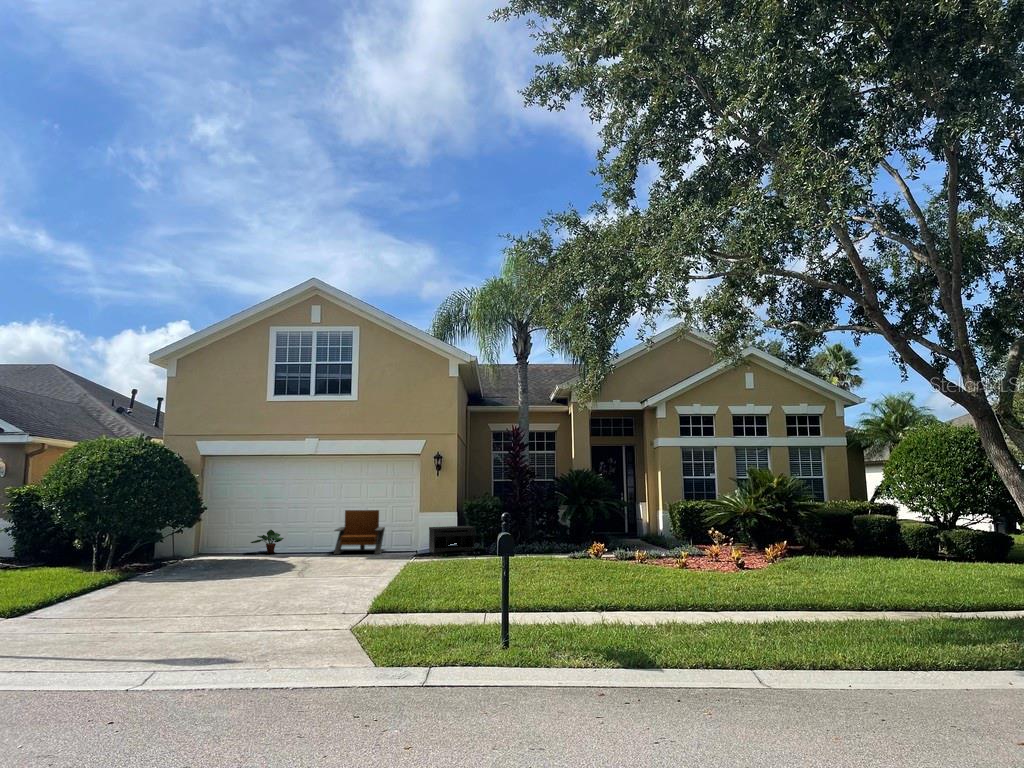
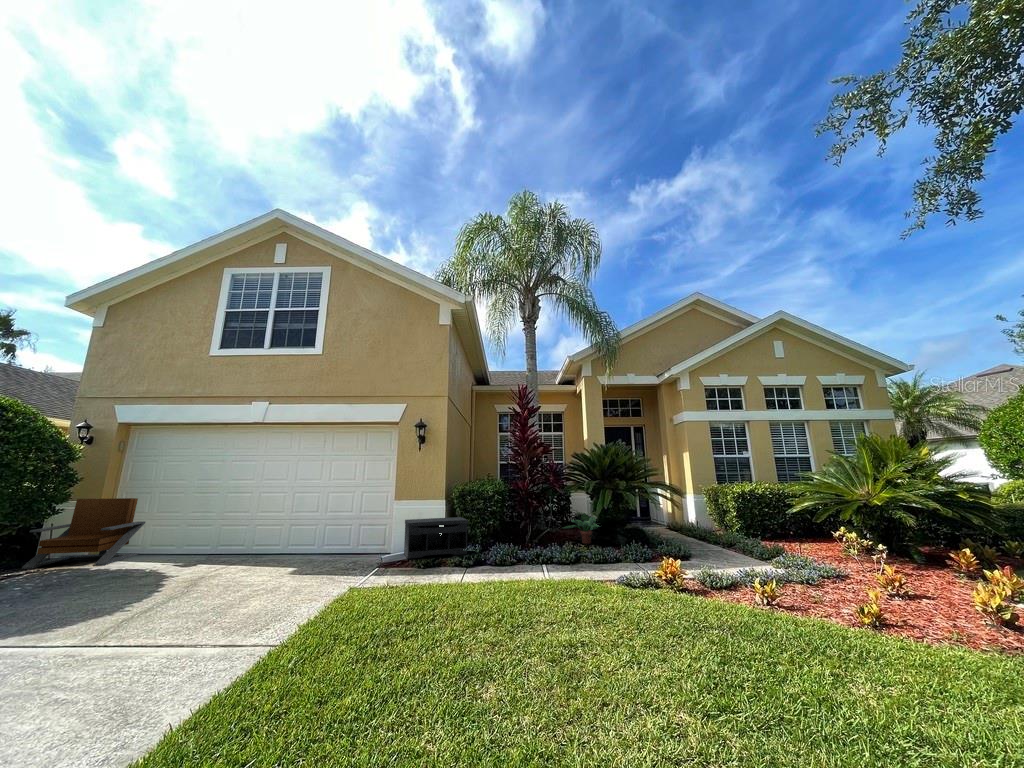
lounge chair: present [334,510,385,554] -> present [22,498,145,569]
potted plant: present [251,530,284,553] -> present [562,513,601,544]

